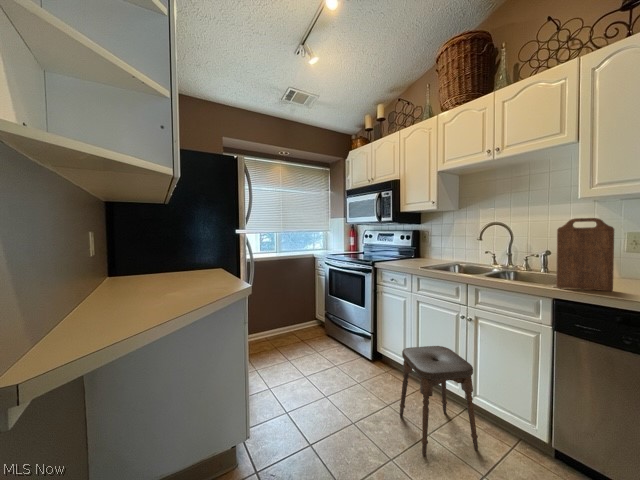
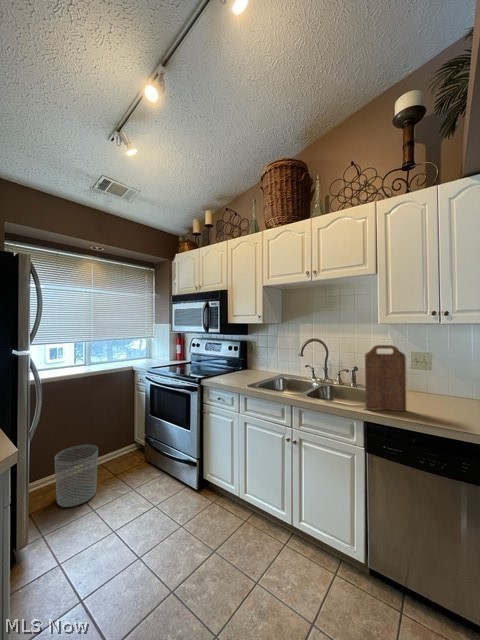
waste bin: none [261,312,290,356] -> present [55,445,98,507]
stool: present [400,346,478,456] -> none [226,473,304,614]

